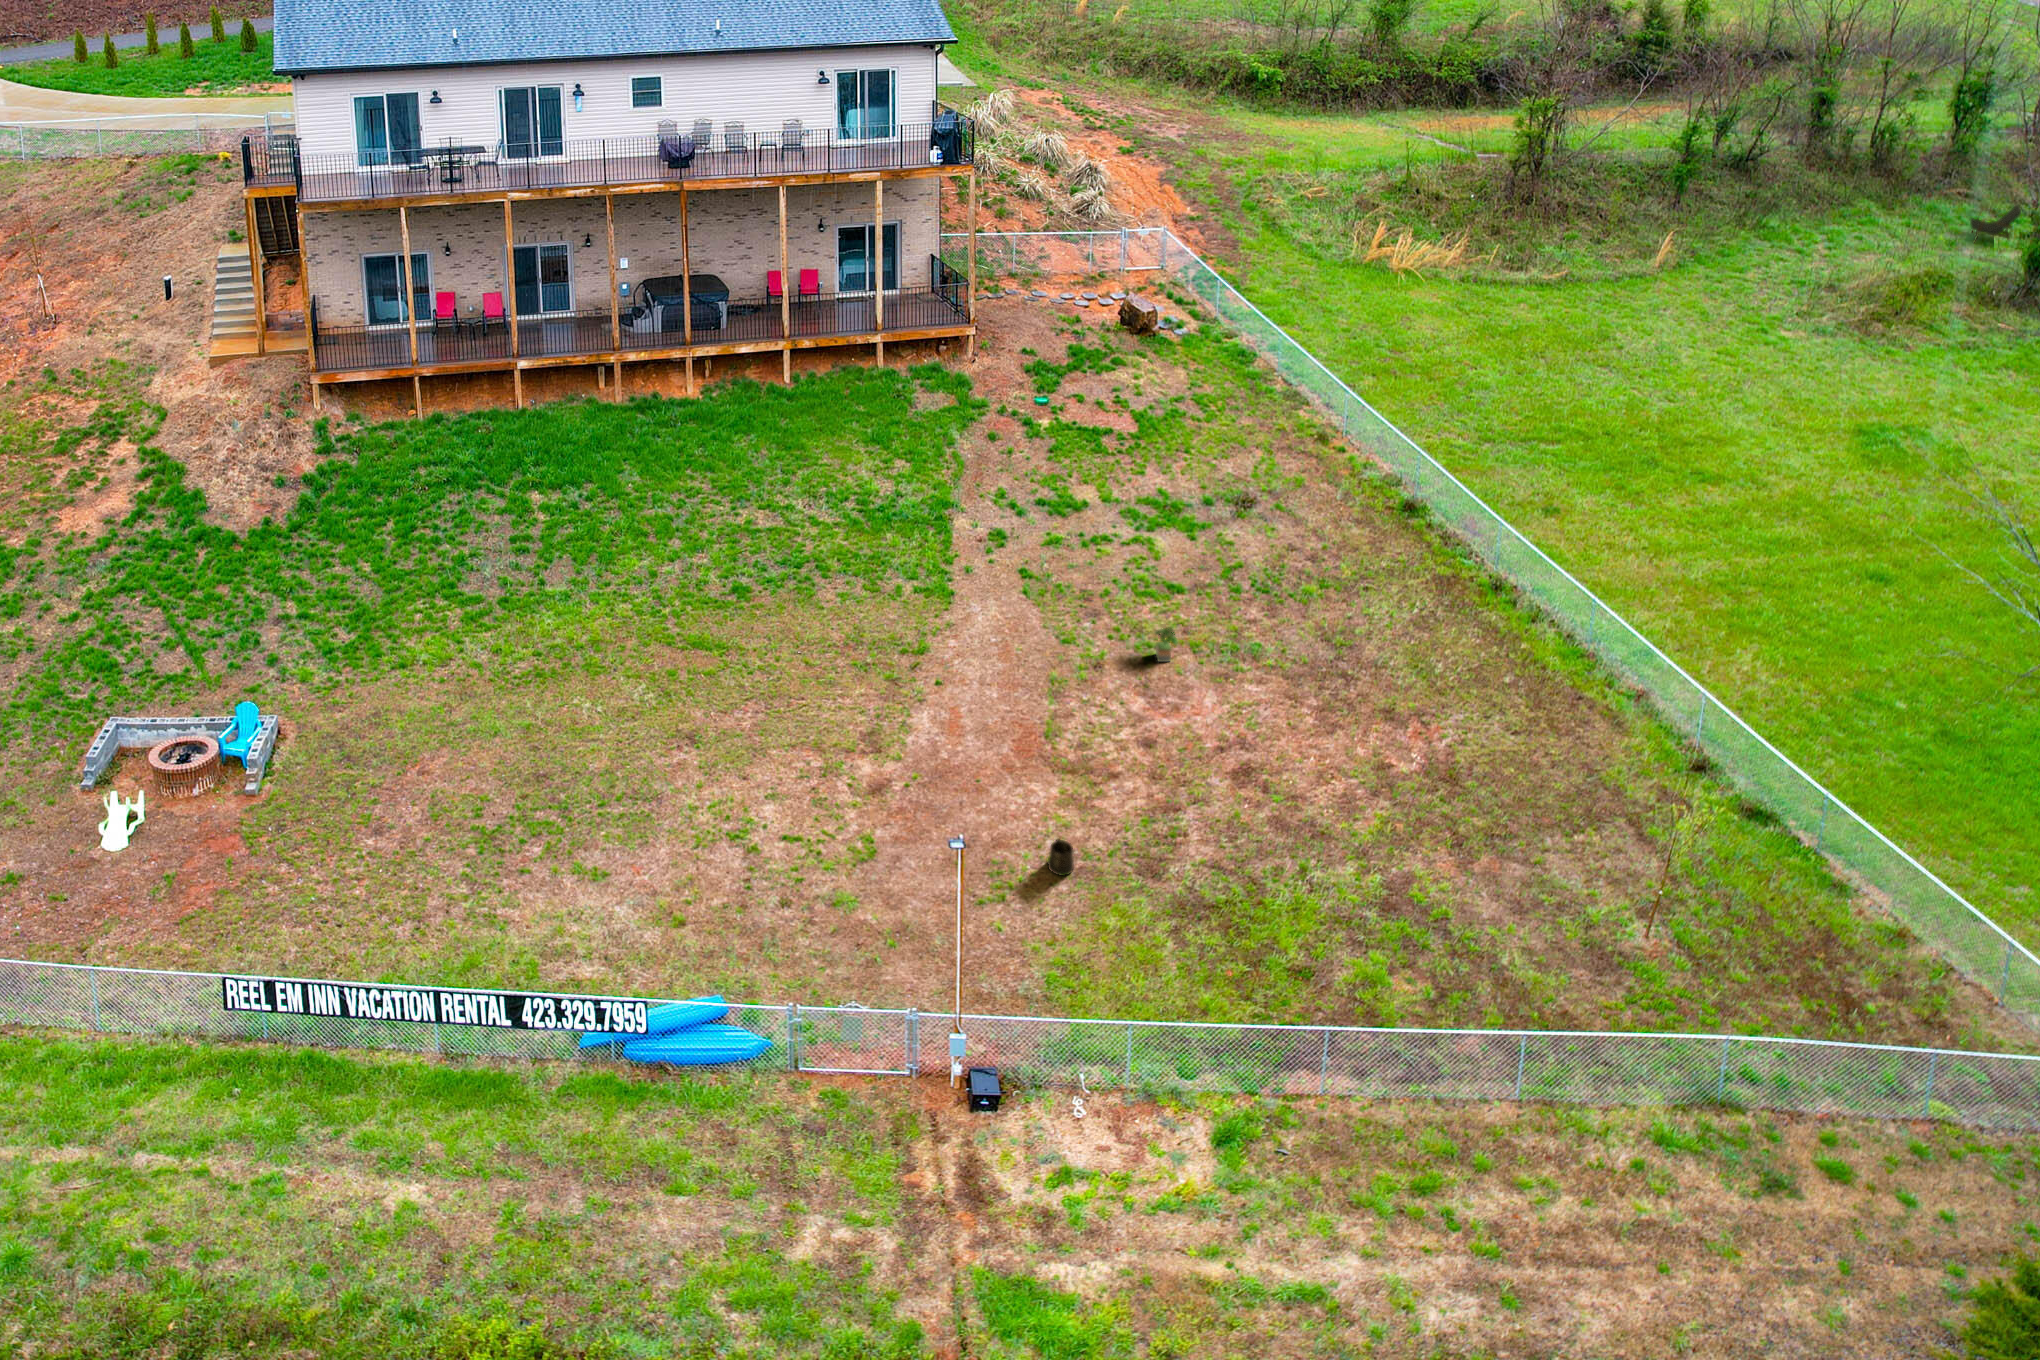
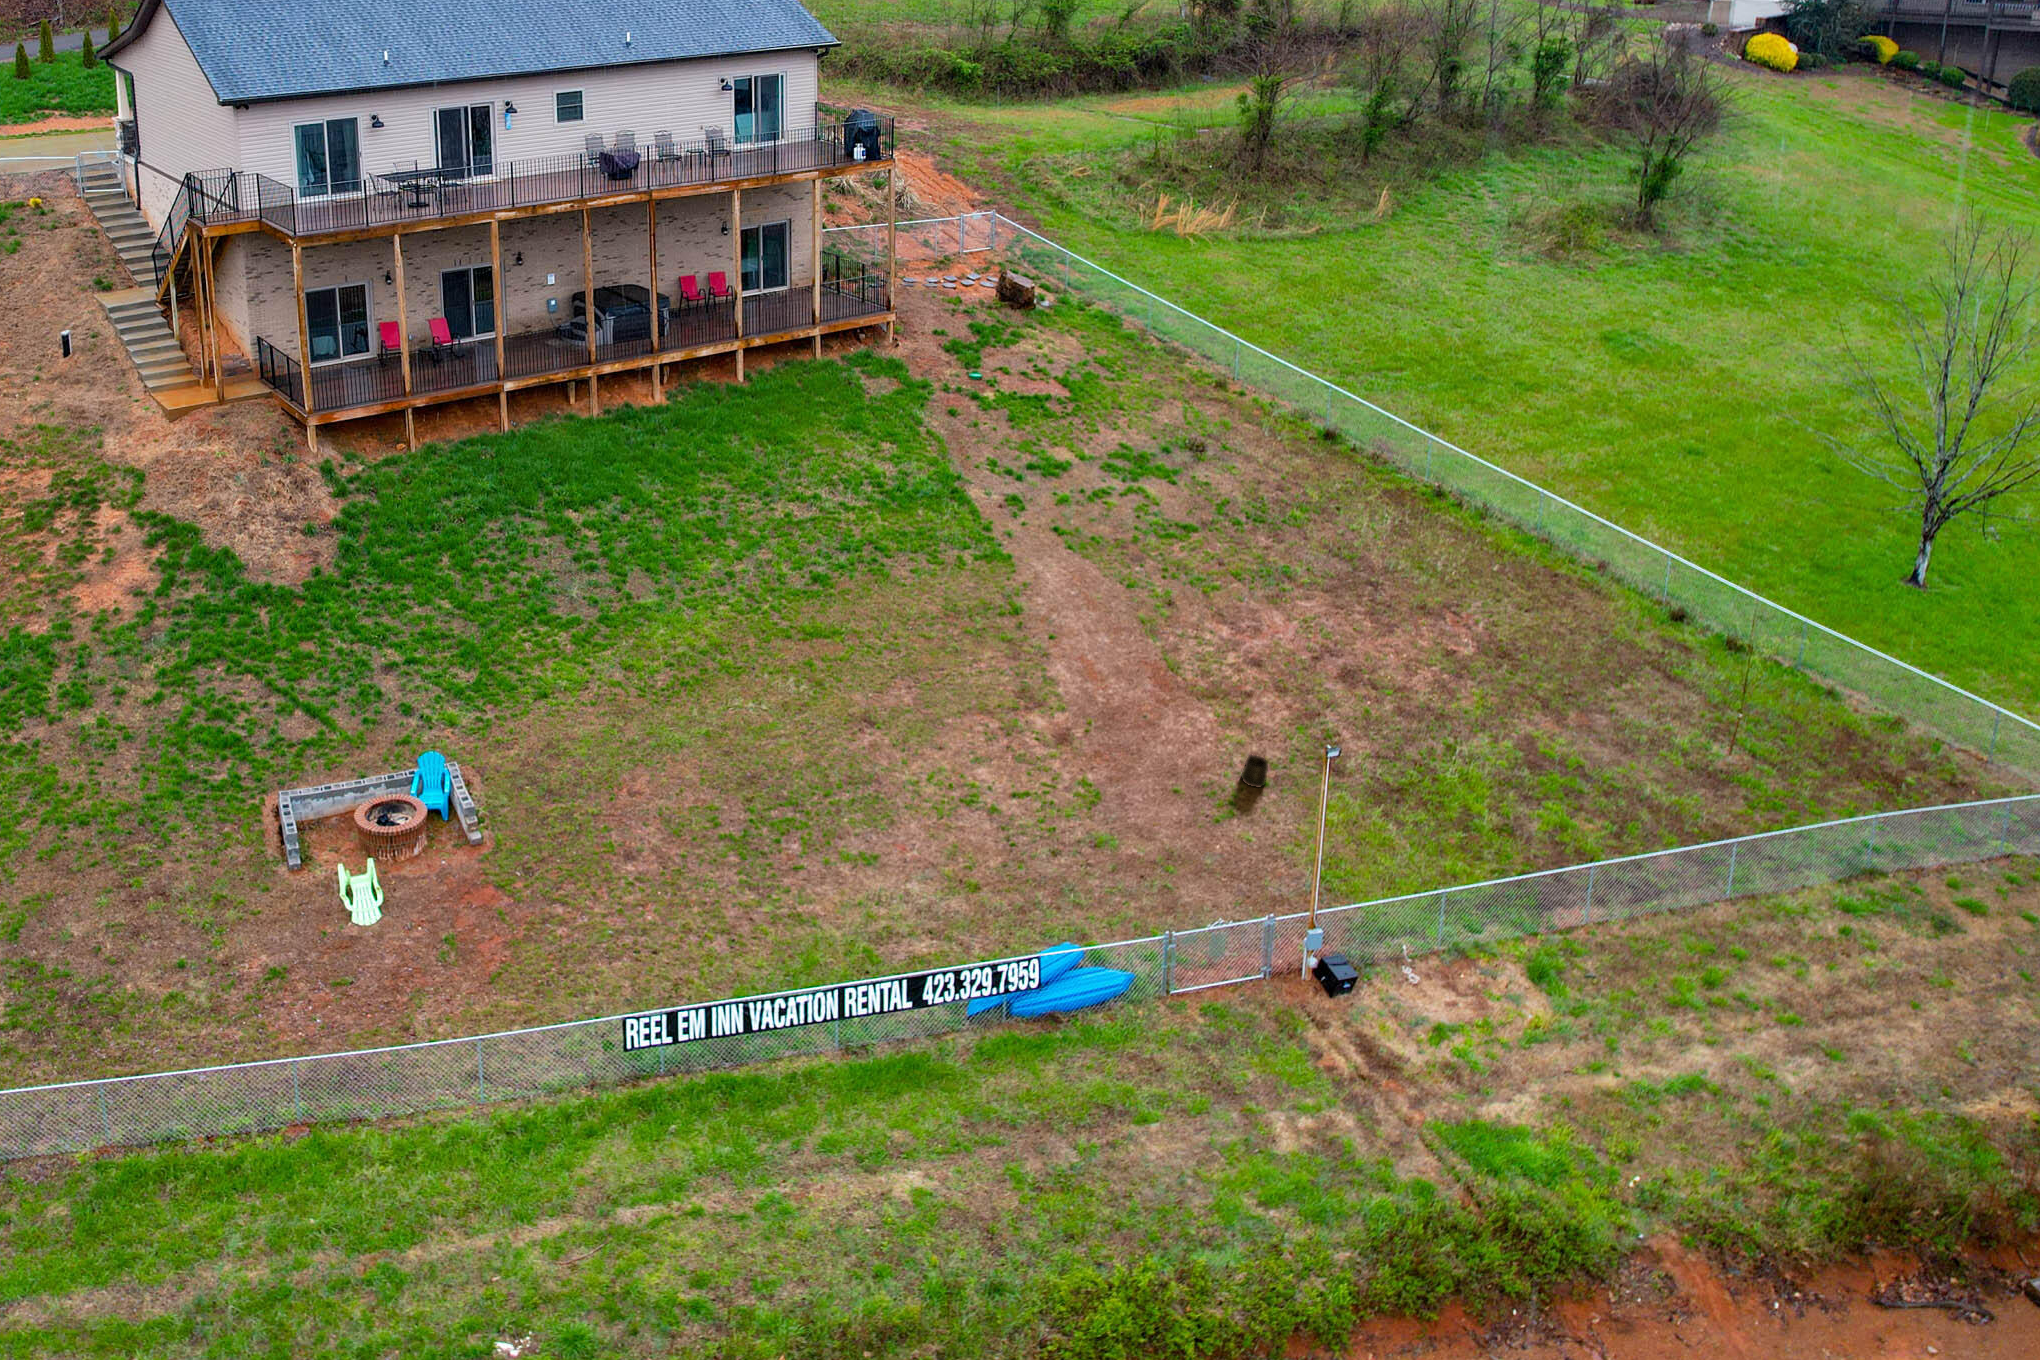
lounge chair: present [1970,205,2021,240] -> none [1570,149,1613,185]
potted tree: present [1155,628,1178,662] -> none [1208,560,1234,593]

